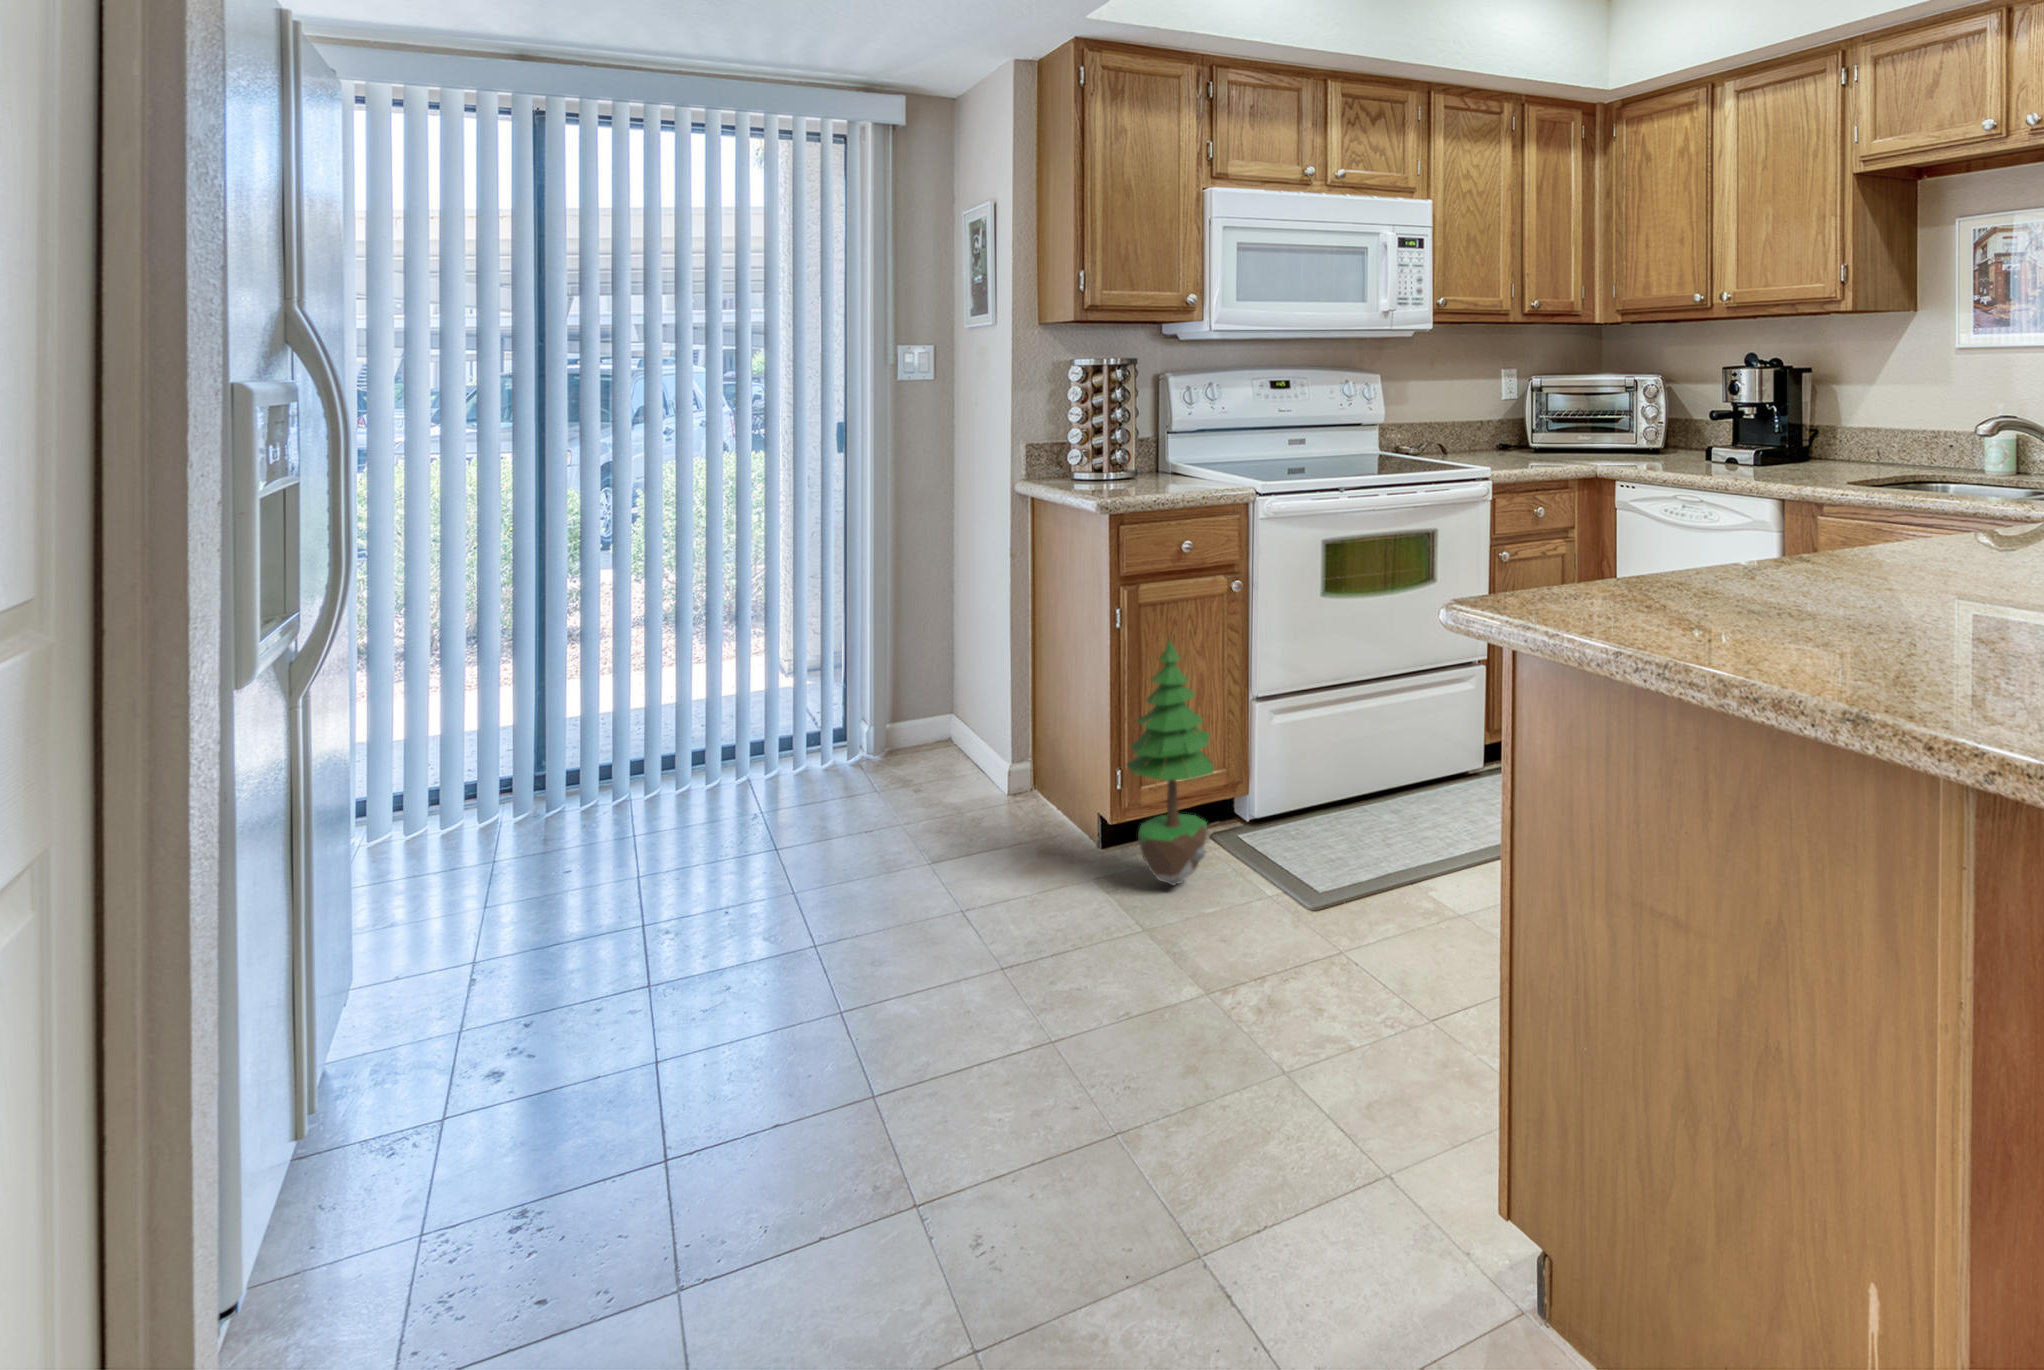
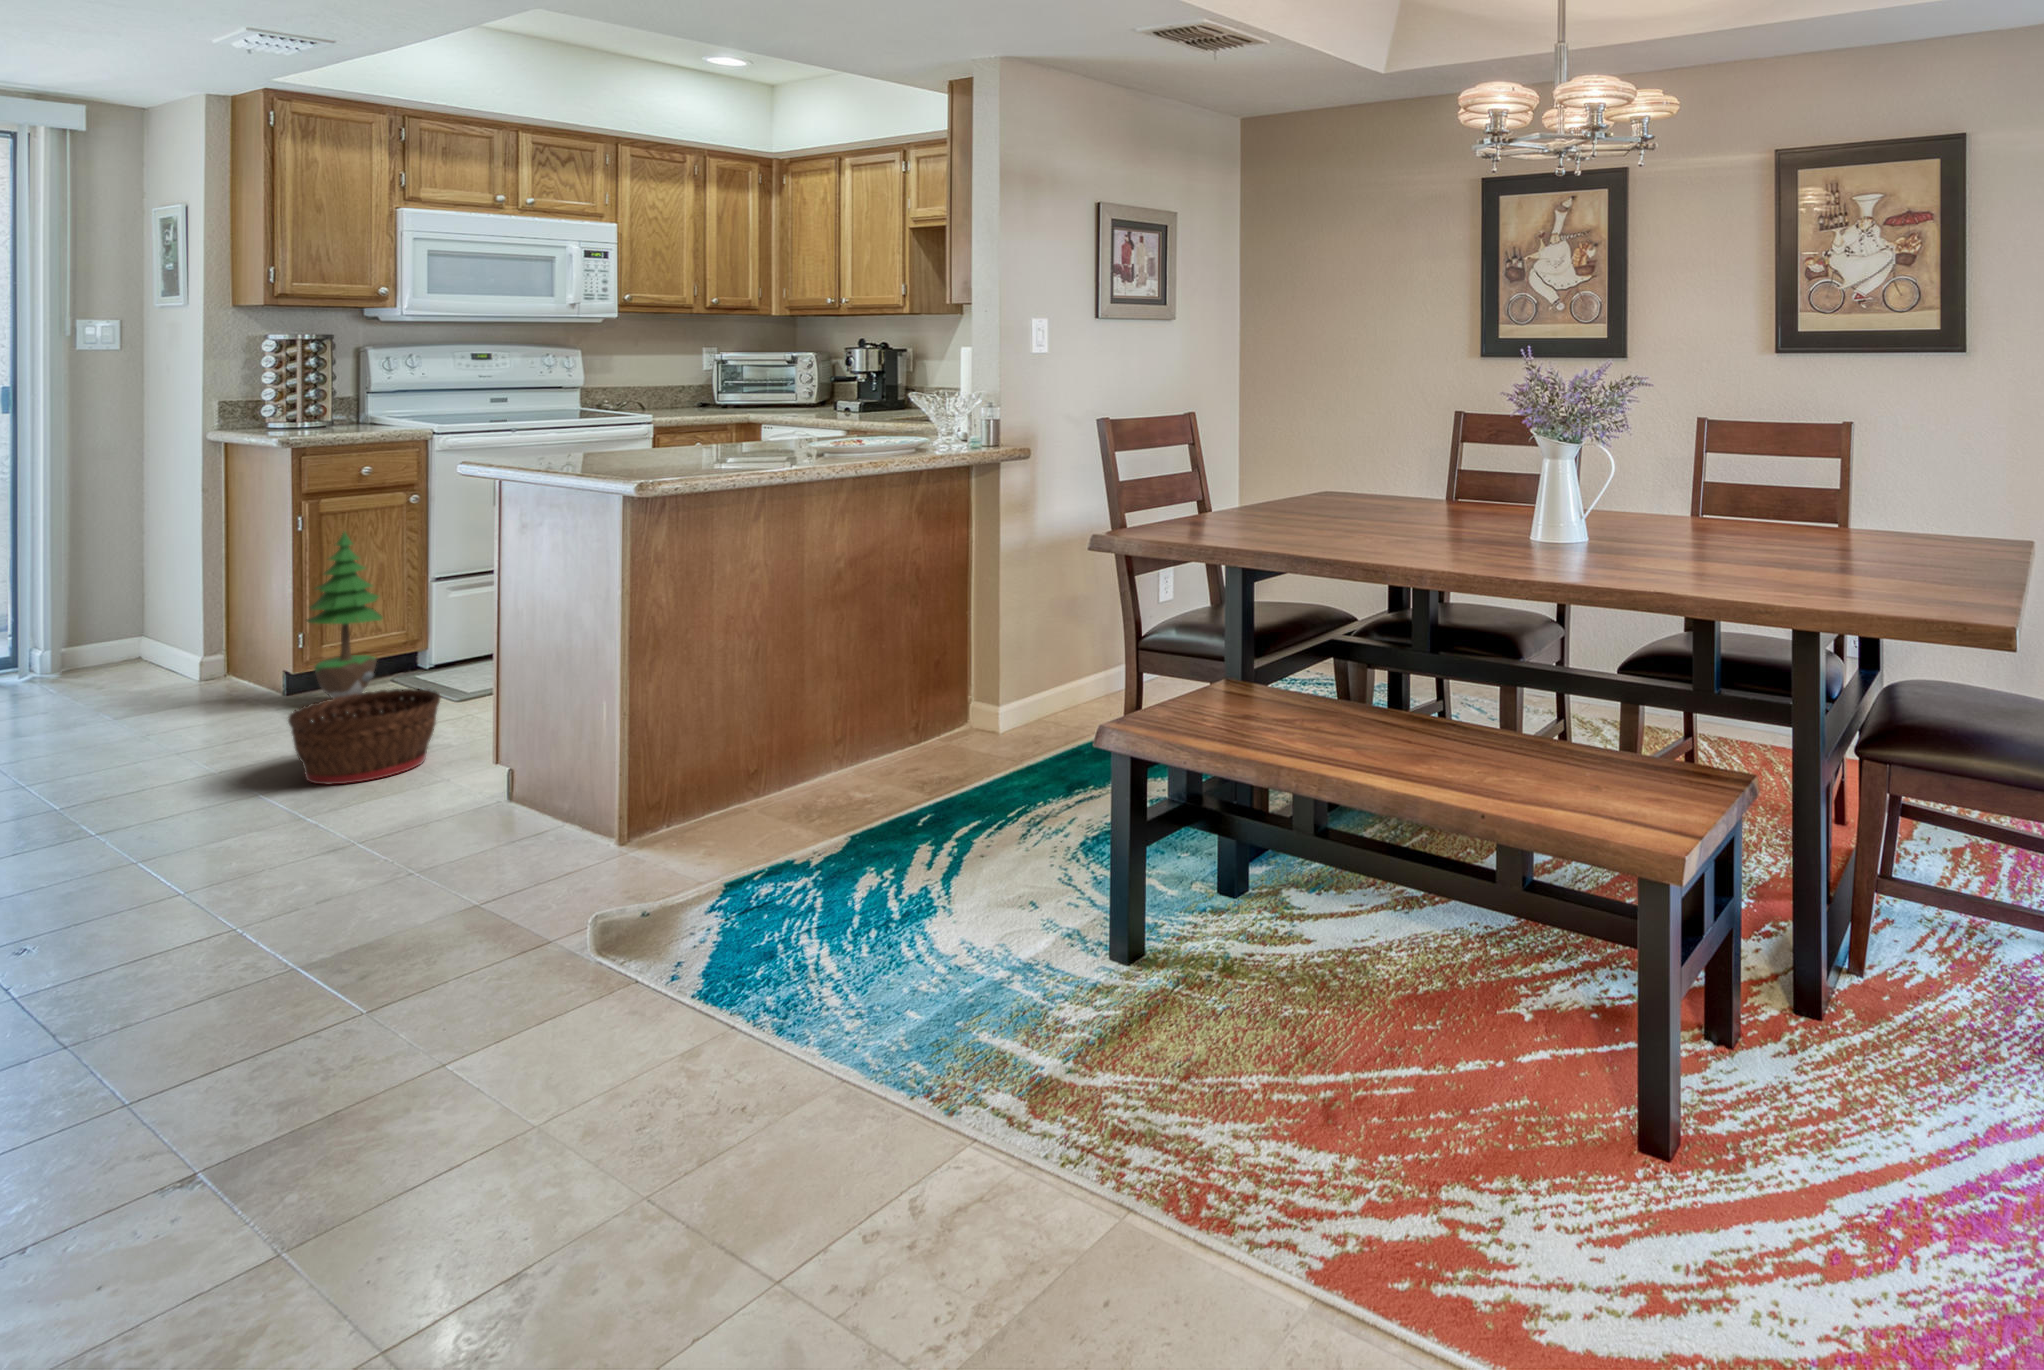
basket: none [1139,953,1350,1172] -> present [288,688,440,784]

